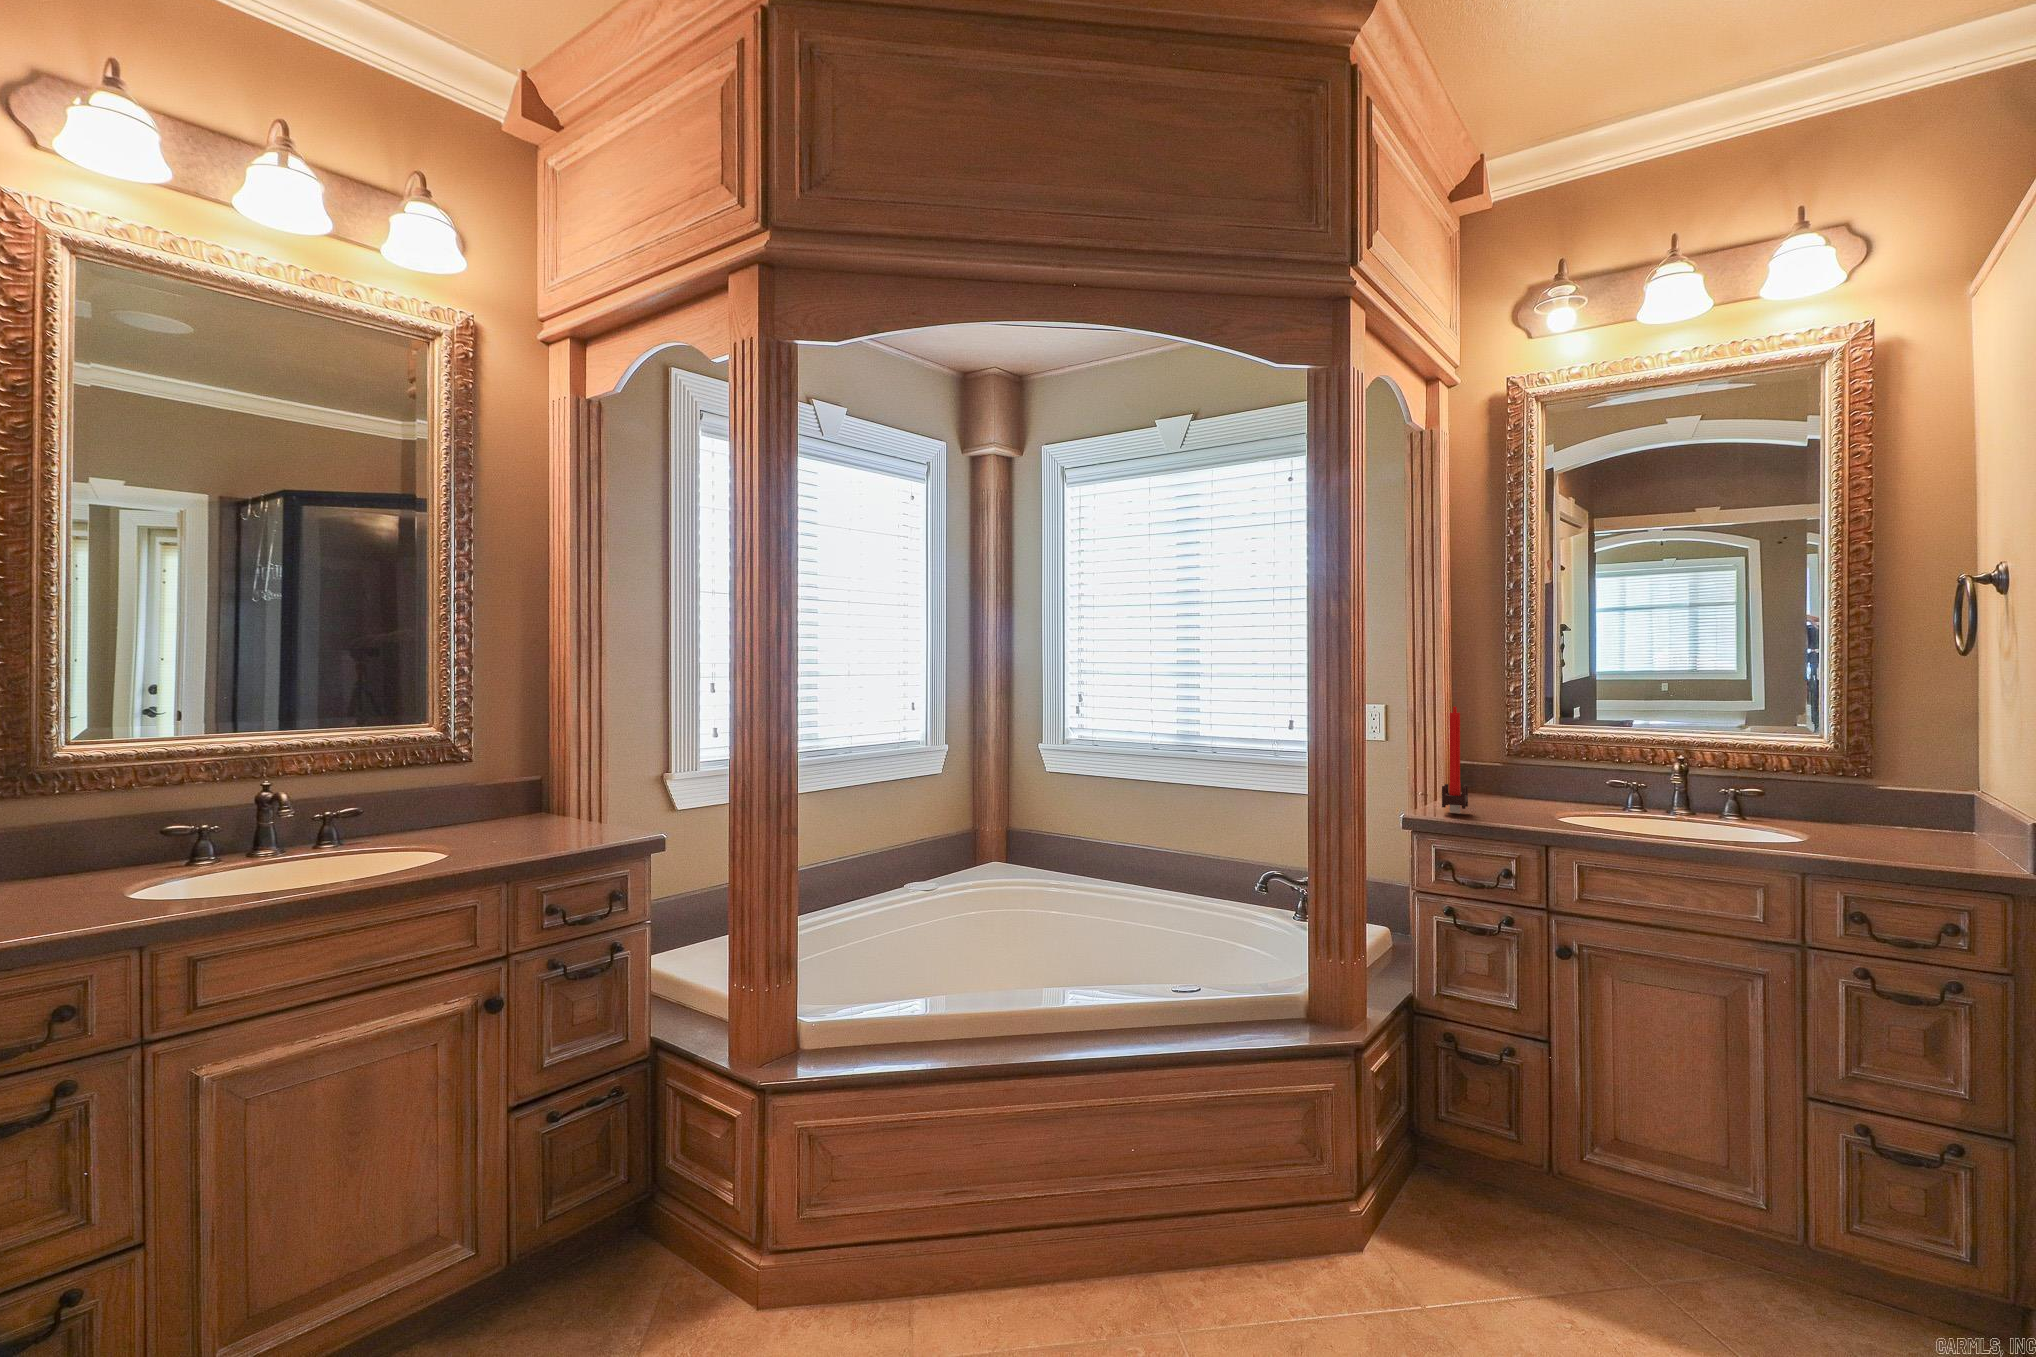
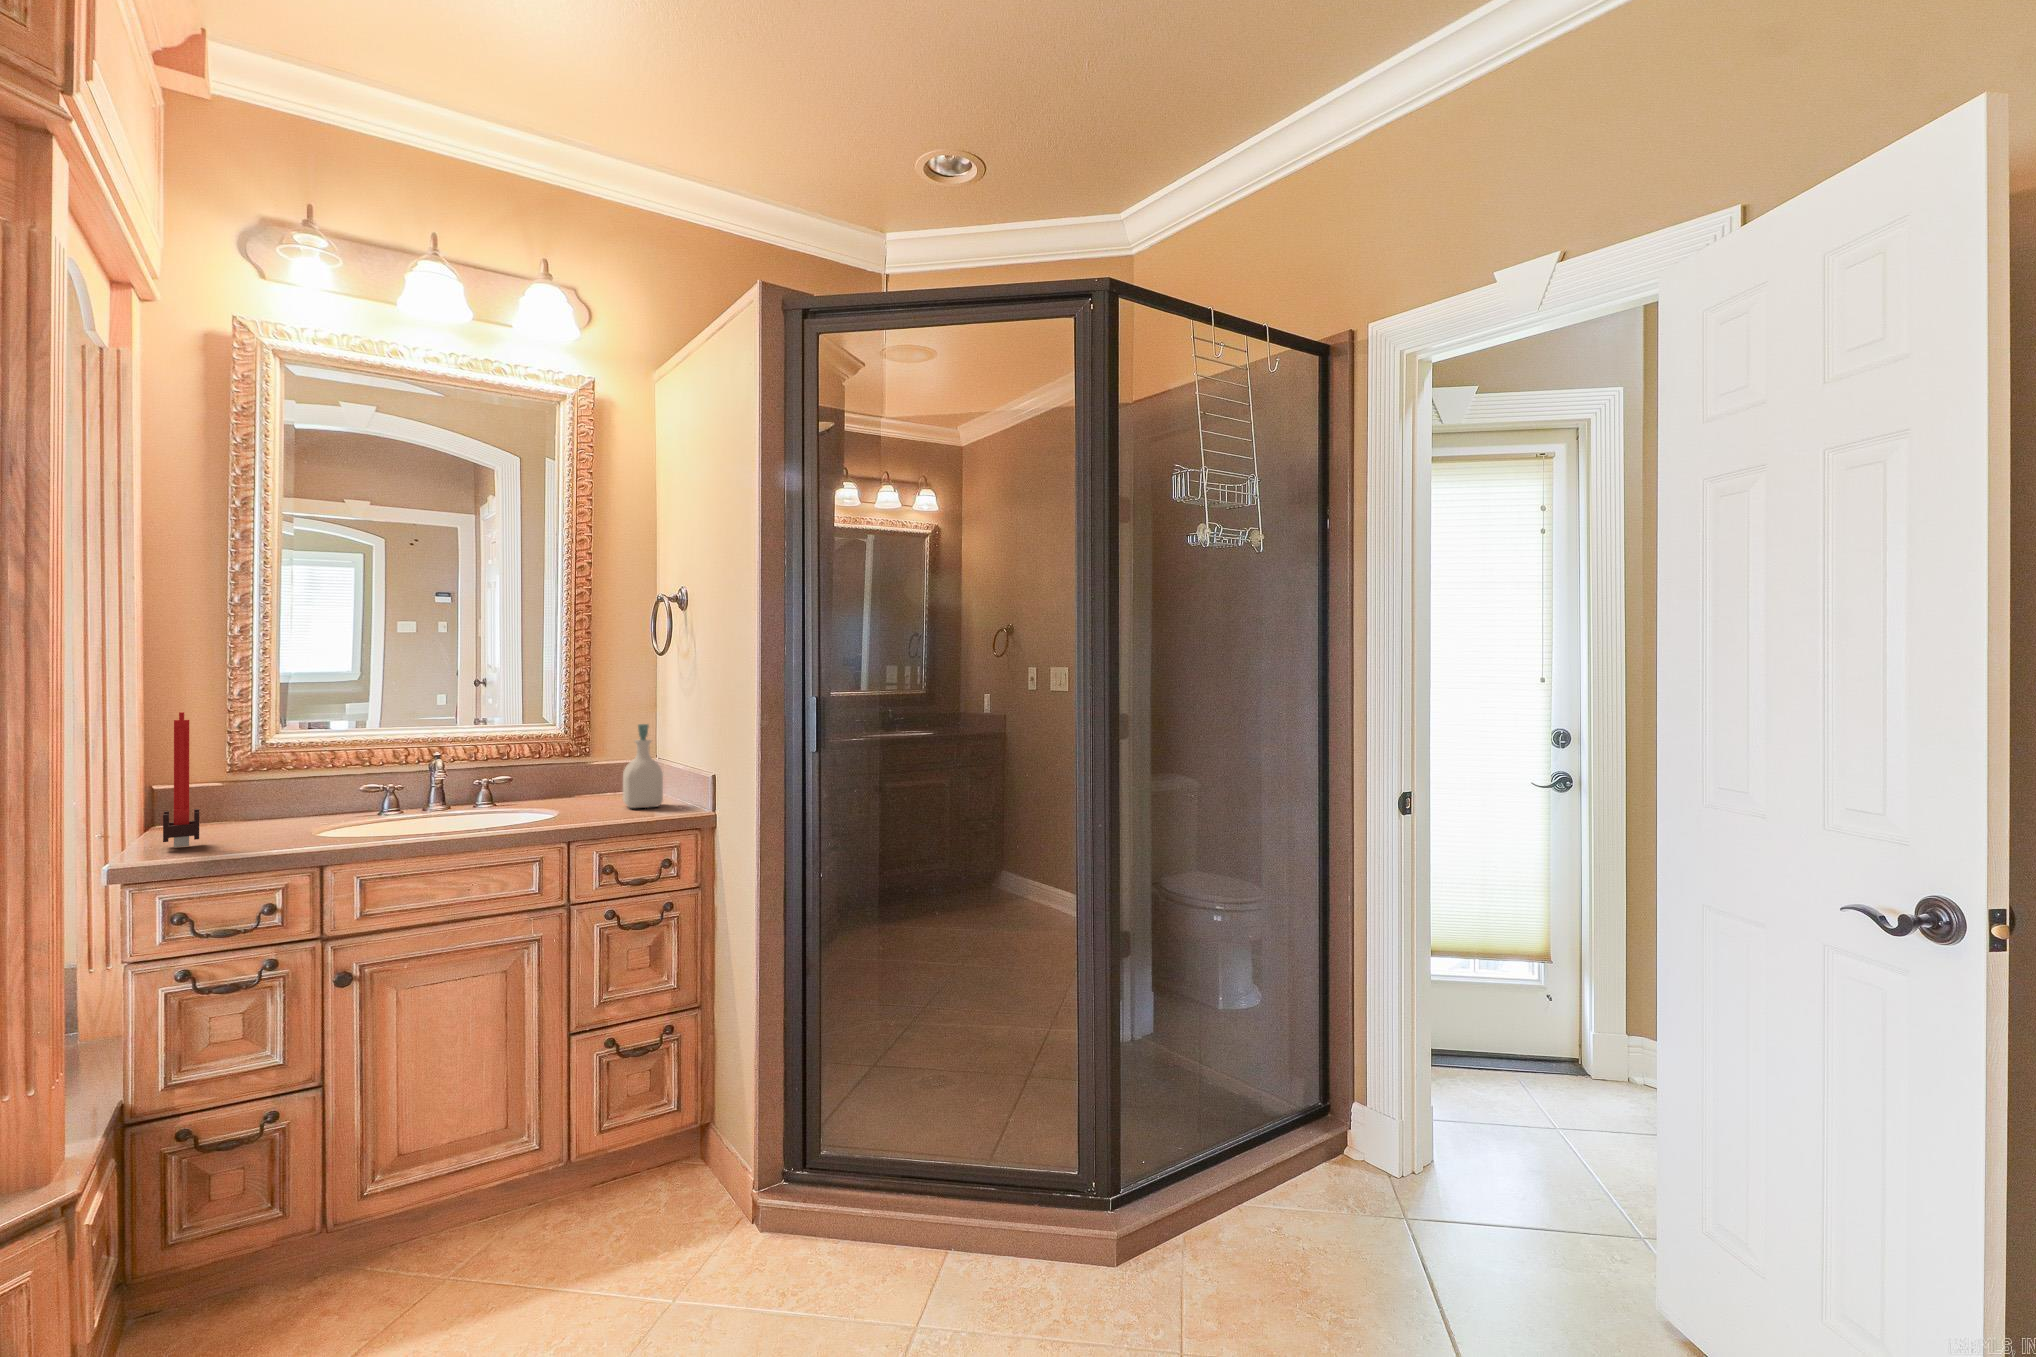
soap bottle: none [1905,740,1966,849] -> present [623,724,663,808]

